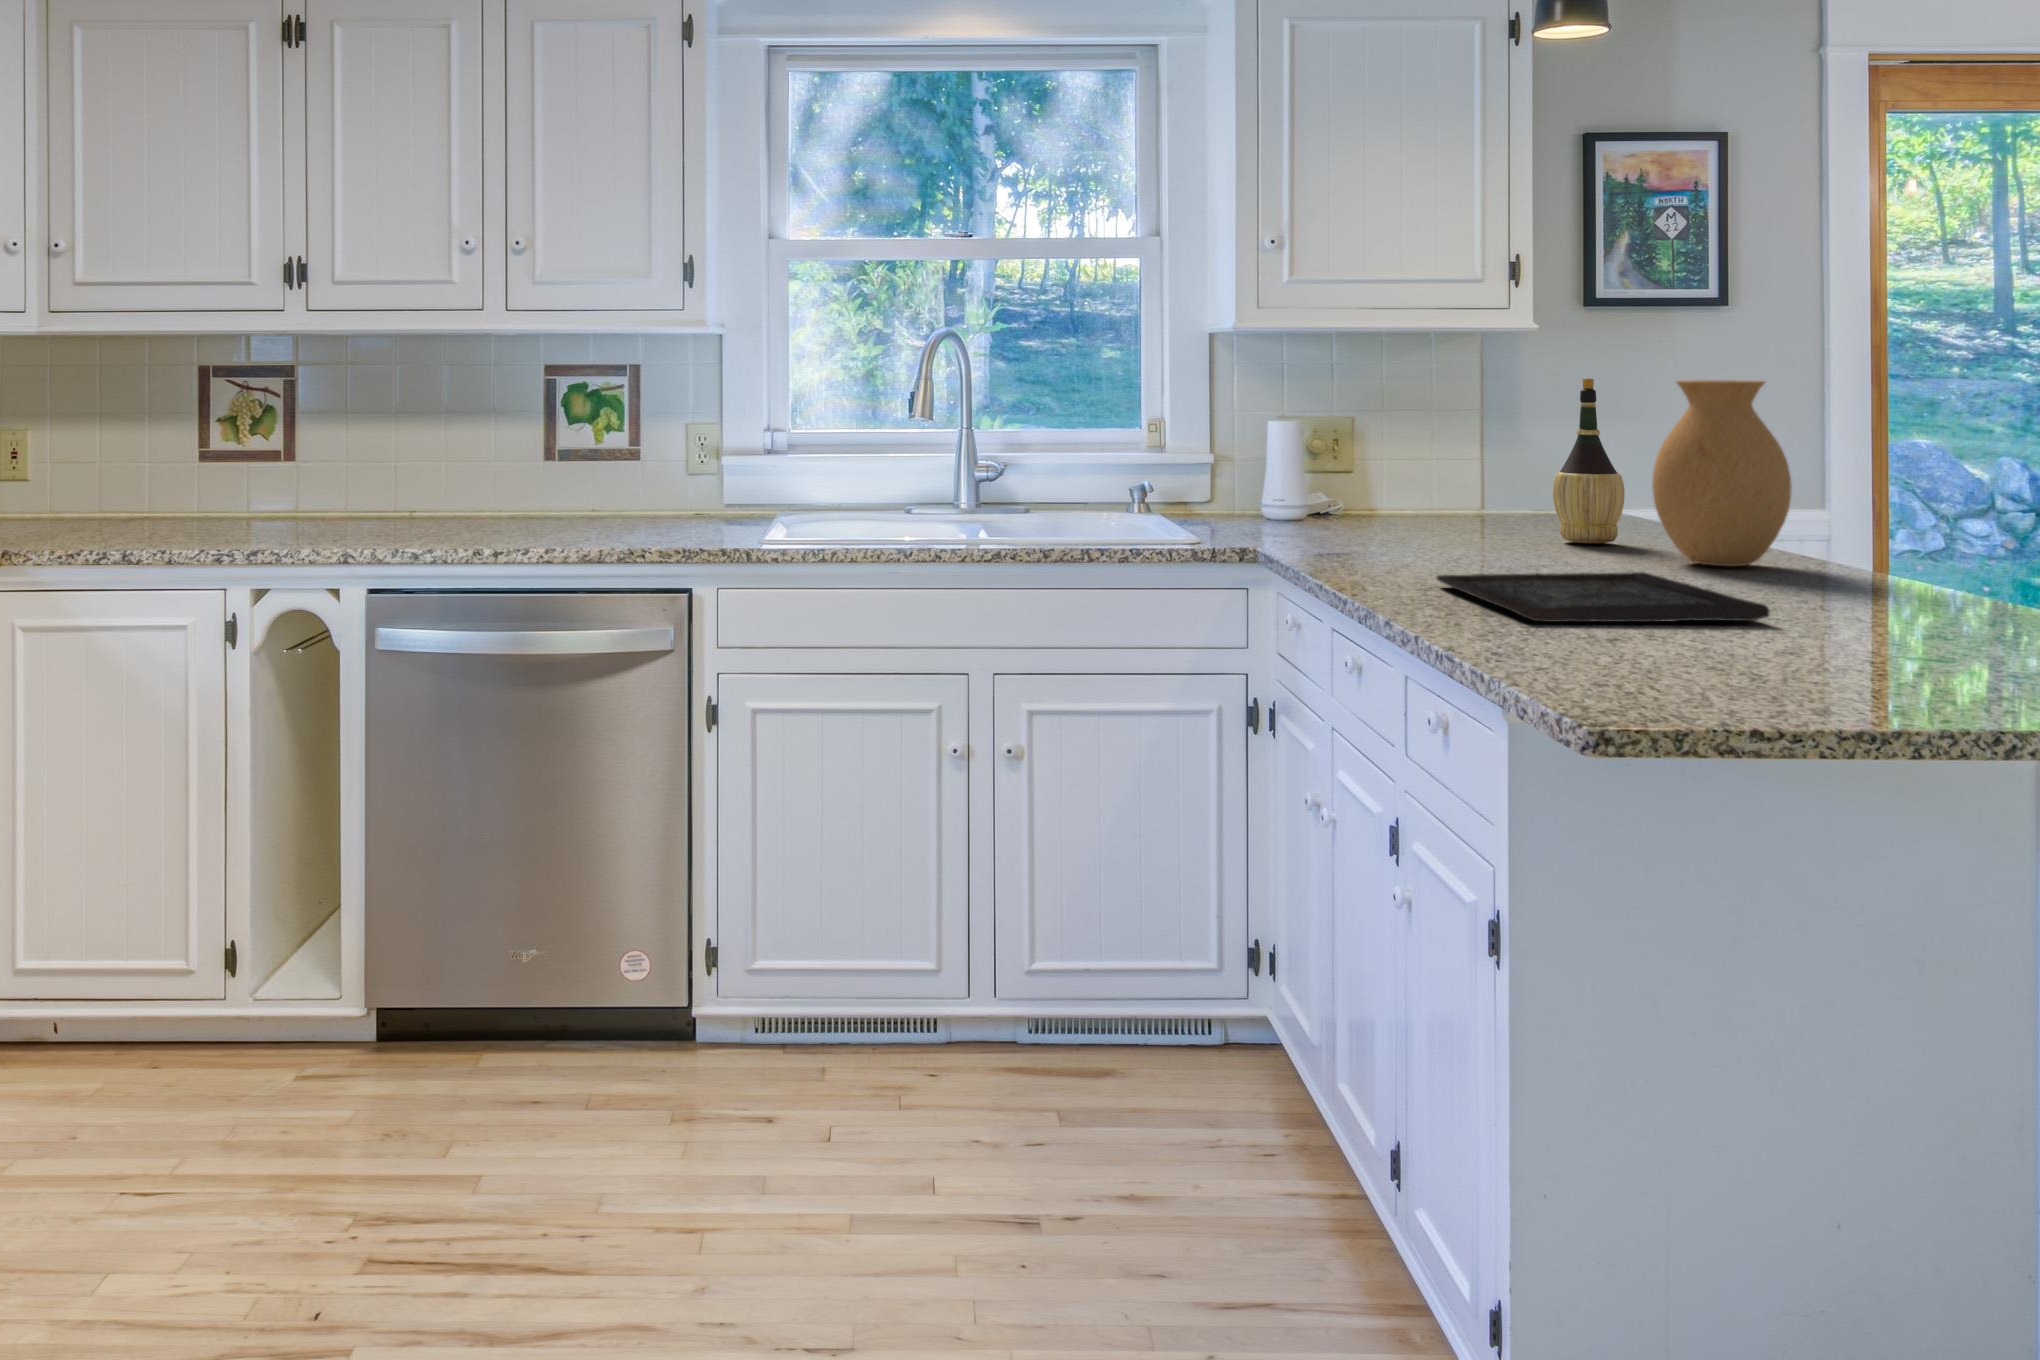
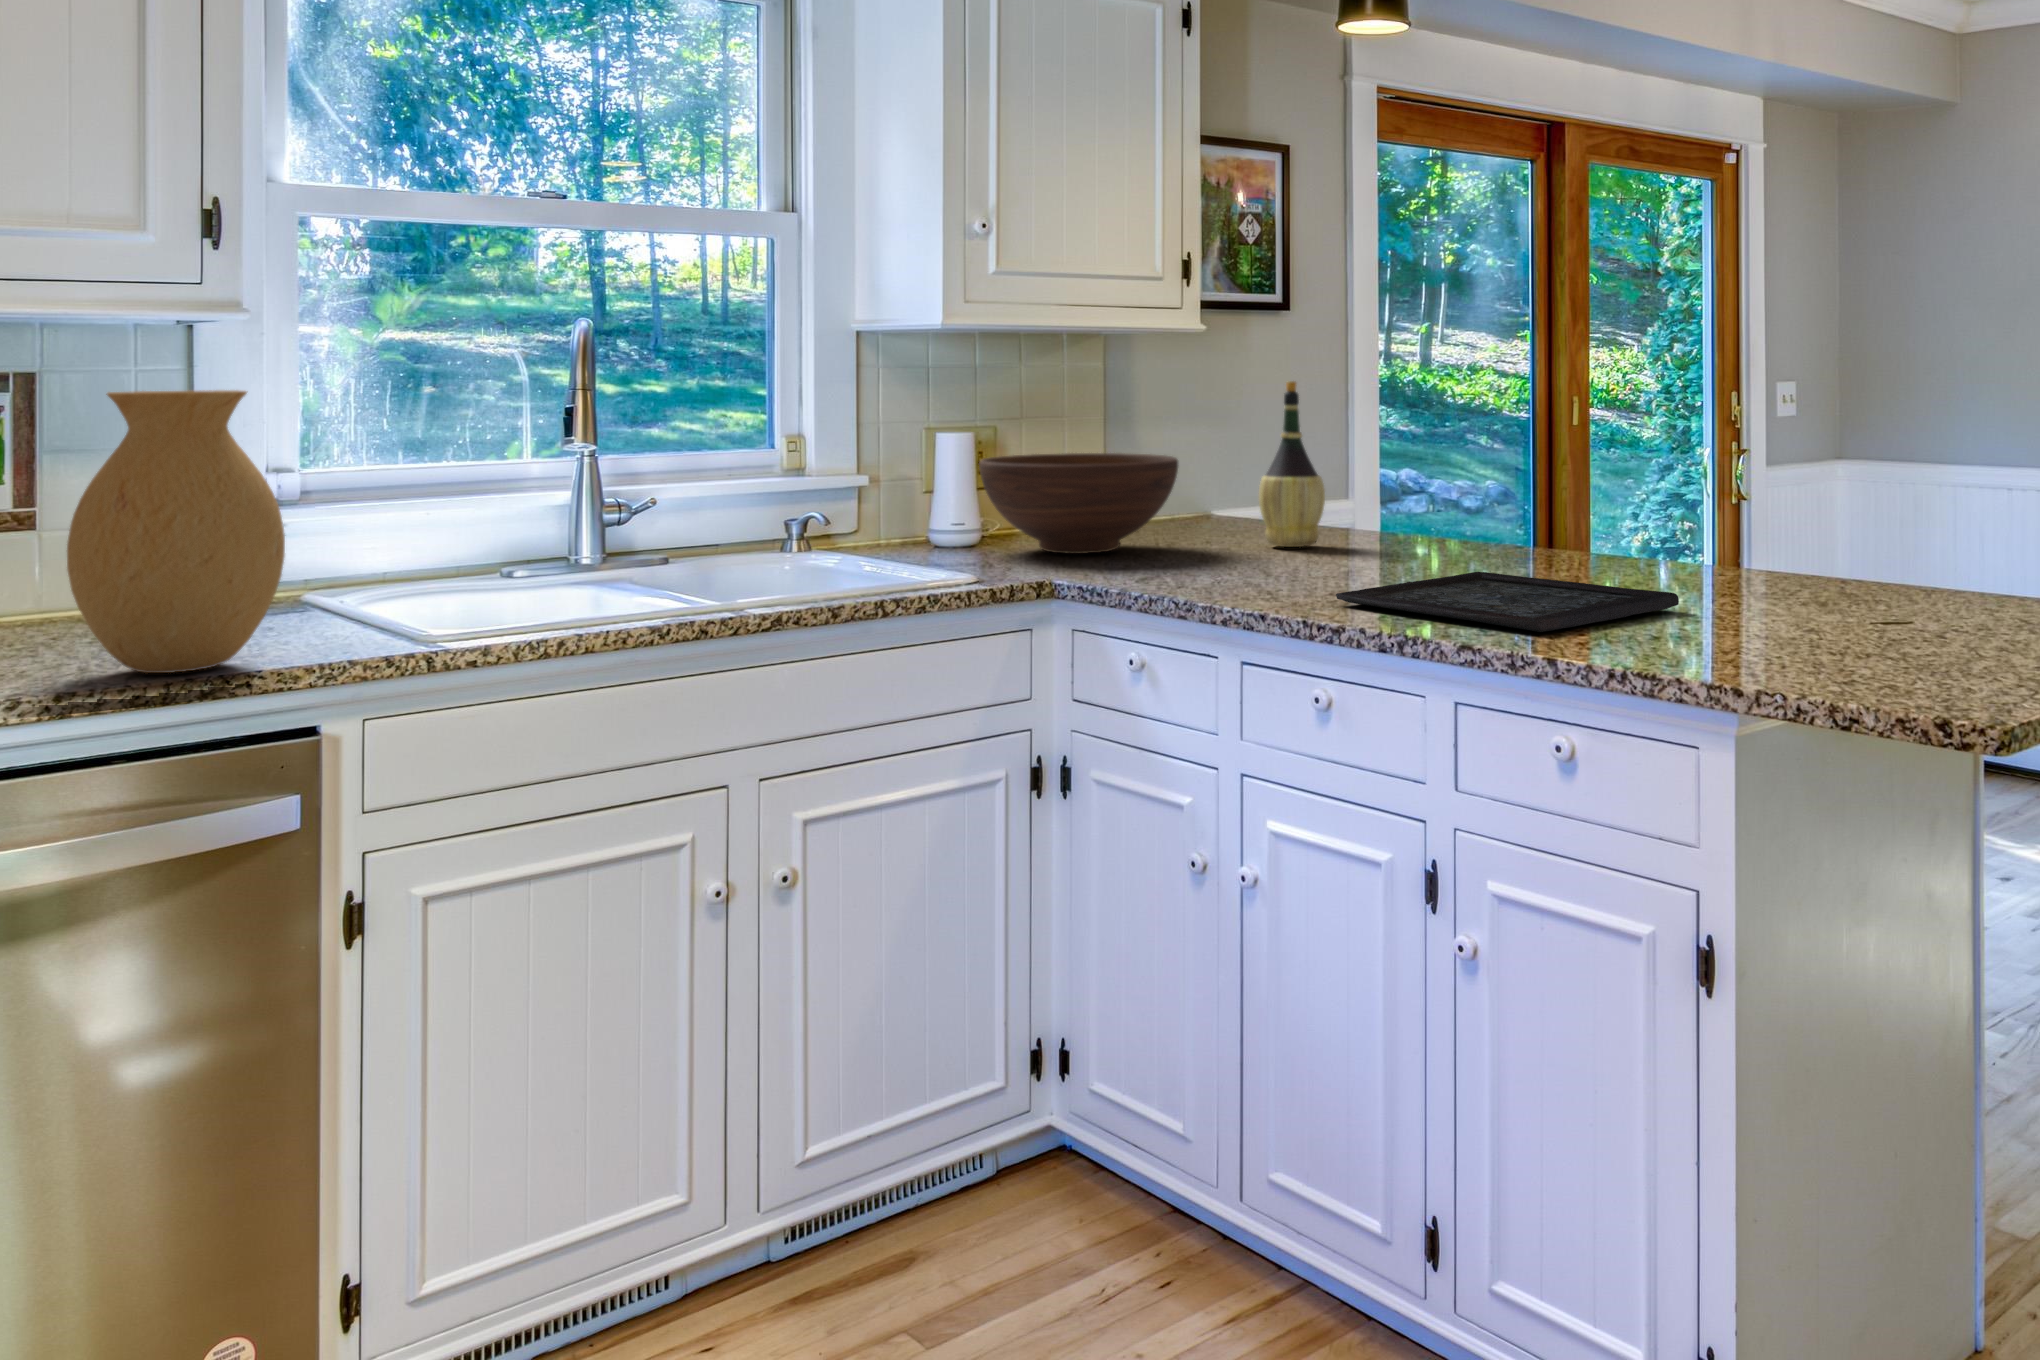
vase: present [1652,380,1792,566] -> present [67,390,285,673]
fruit bowl: none [1279,443,1468,533] -> present [979,453,1178,554]

